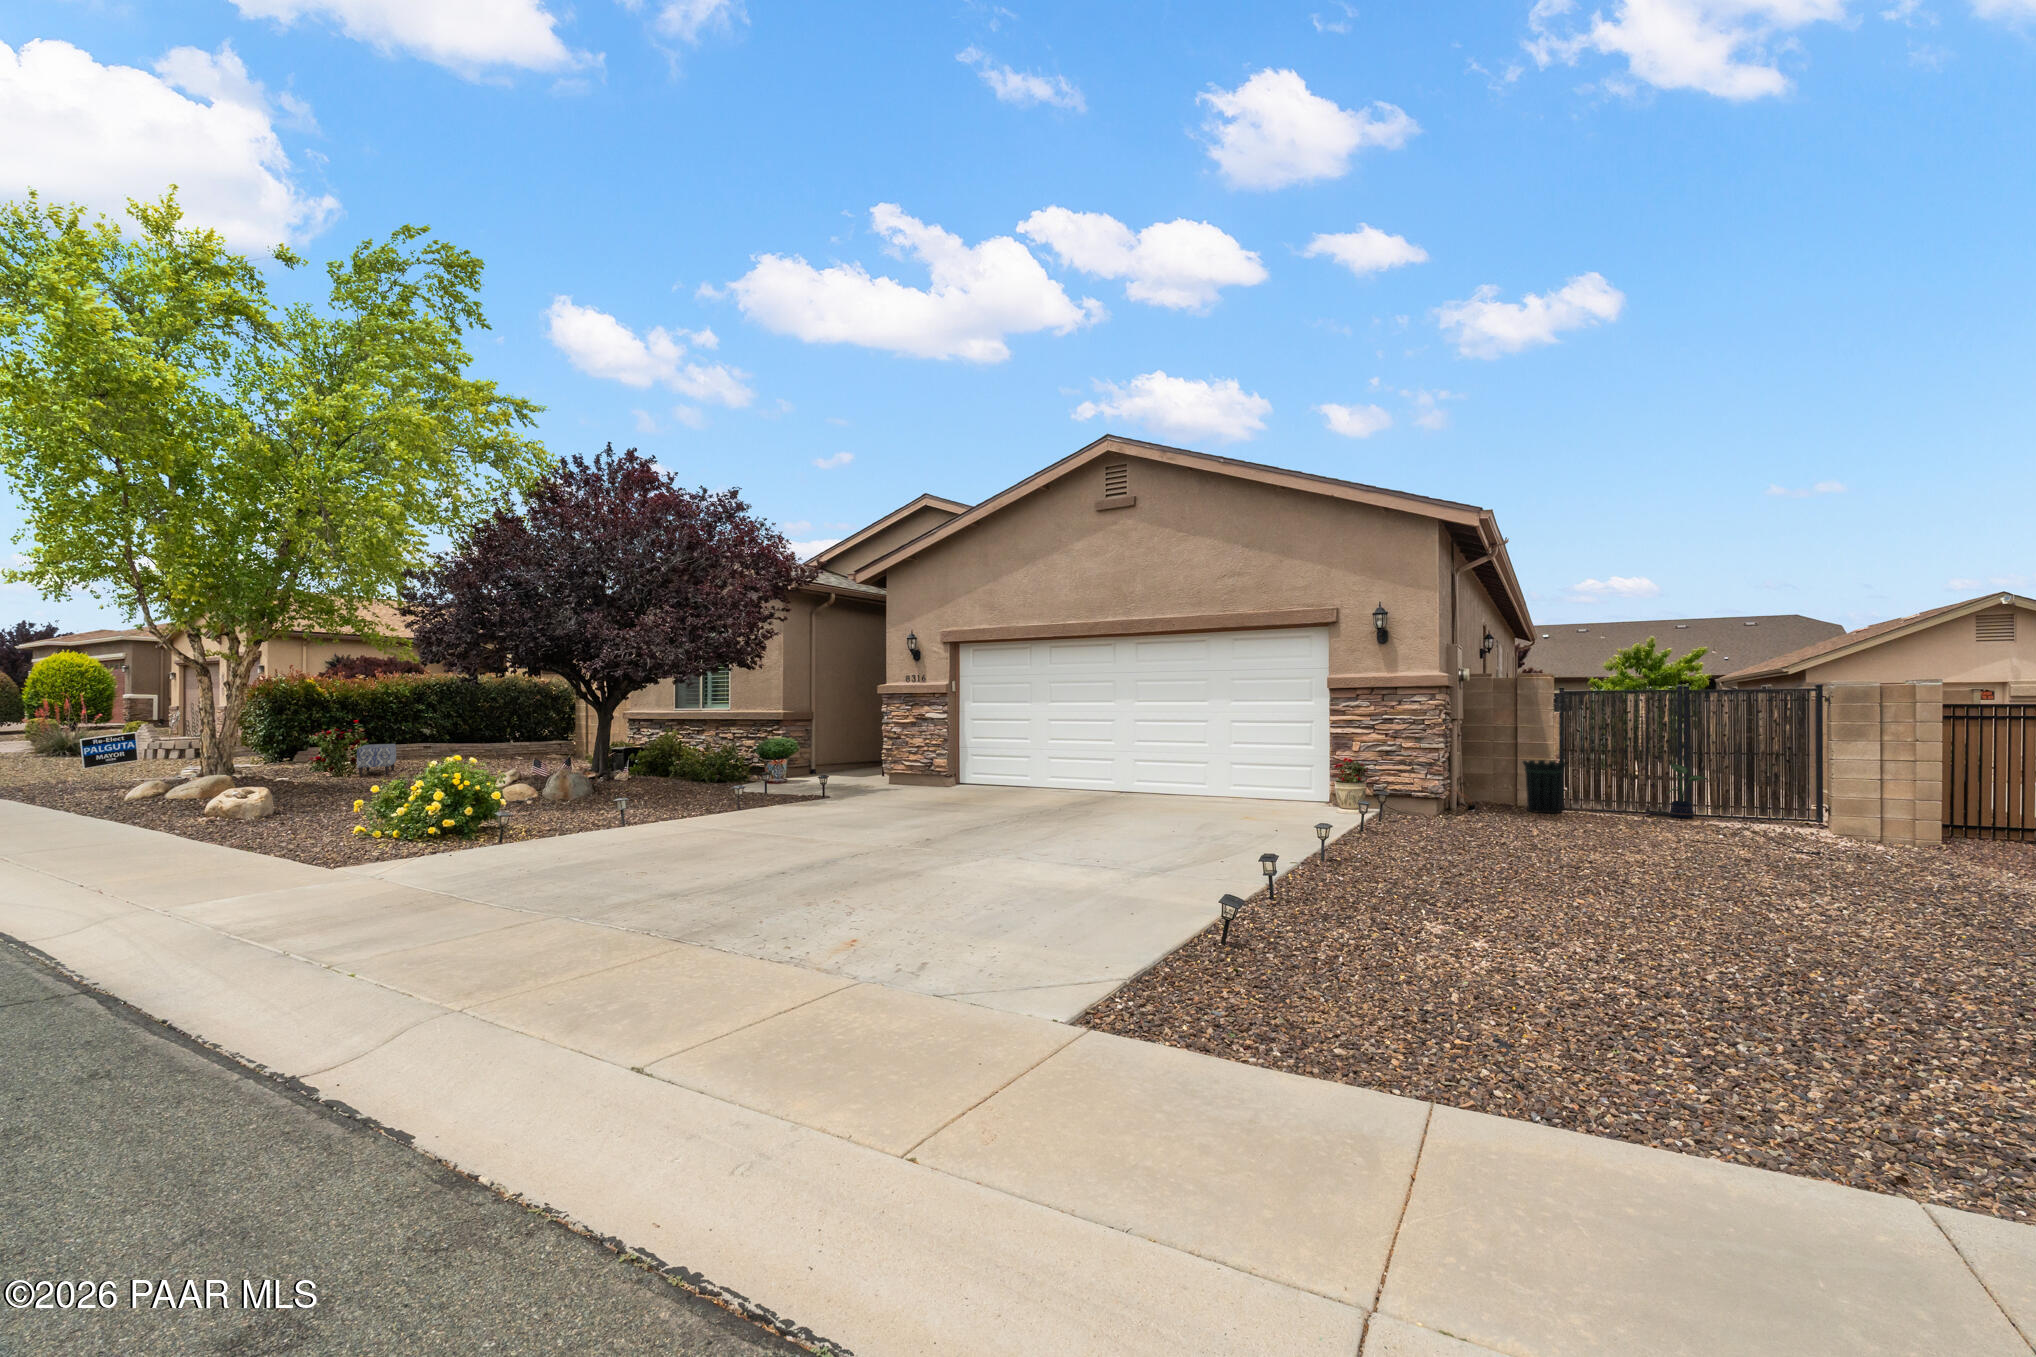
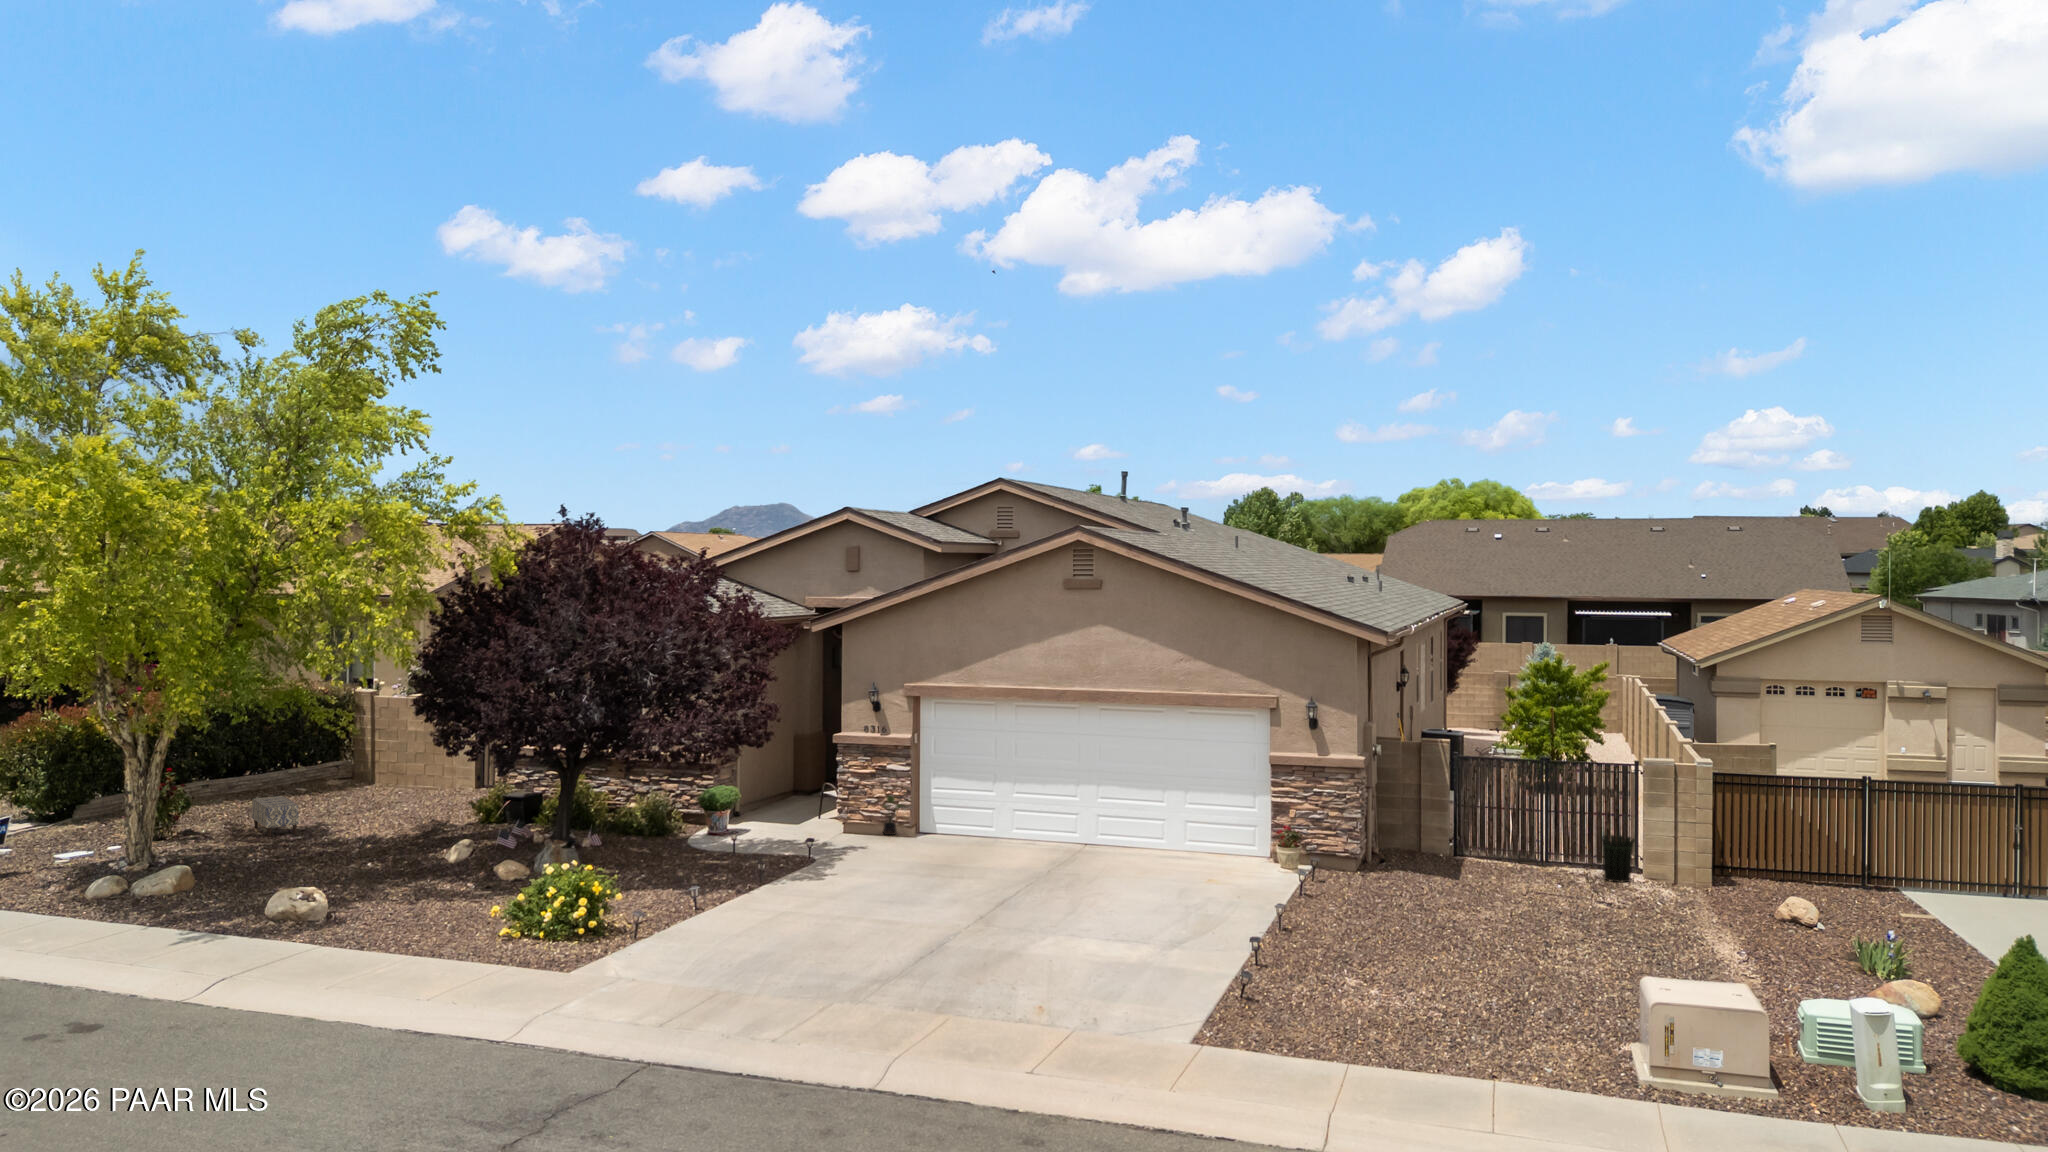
waste bin: present [1523,760,1566,813] -> present [1601,835,1635,882]
potted plant: present [1666,764,1709,818] -> present [883,795,903,835]

